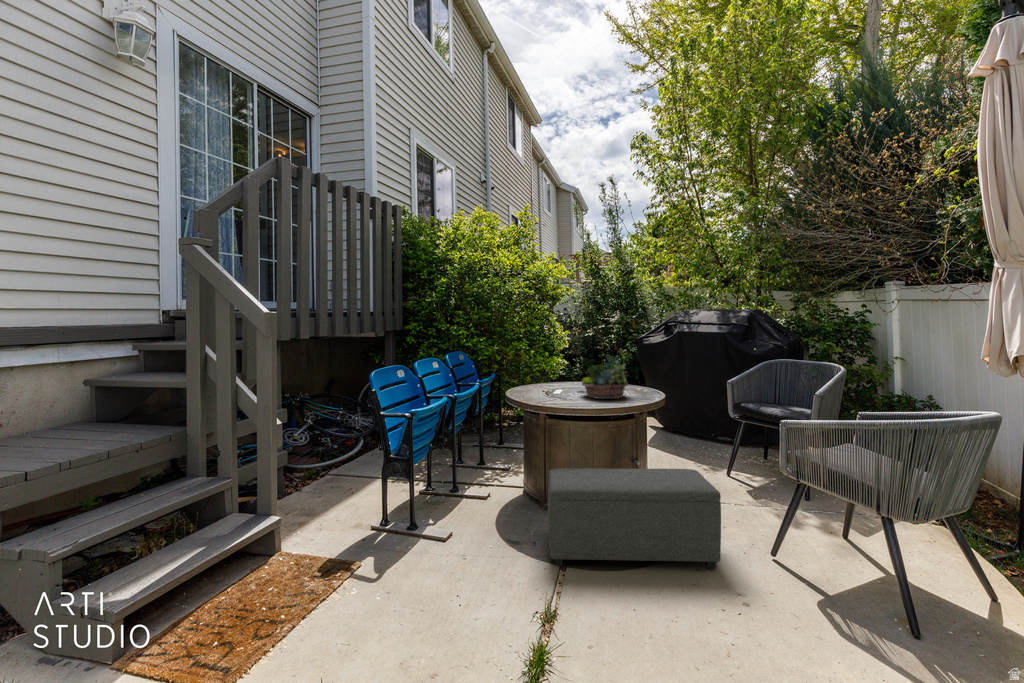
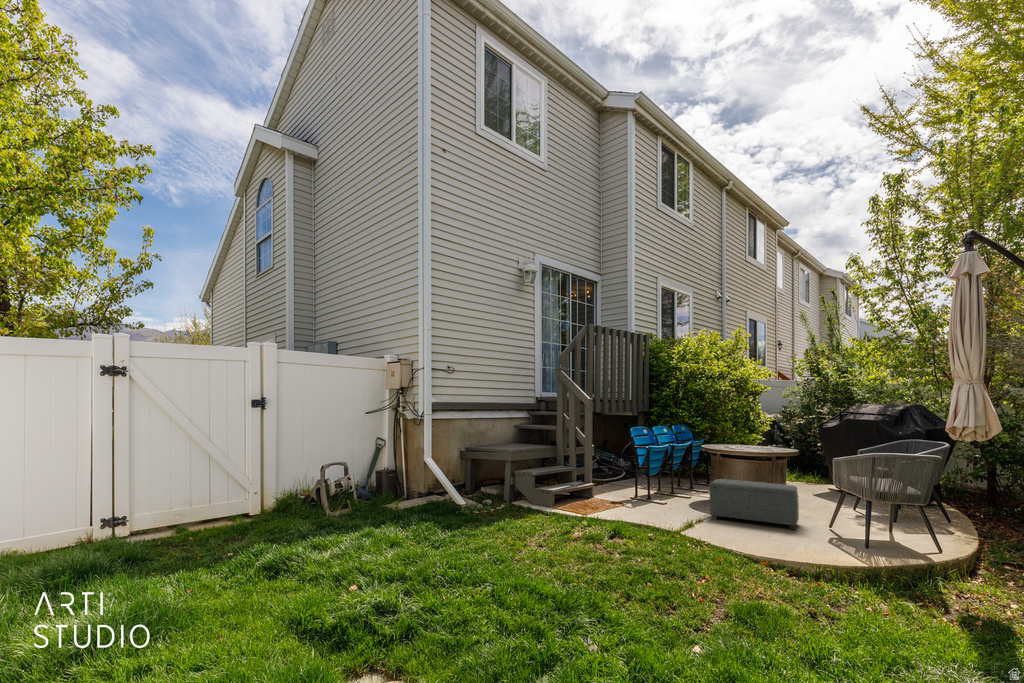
succulent planter: present [582,356,628,399] -> none [743,427,771,450]

